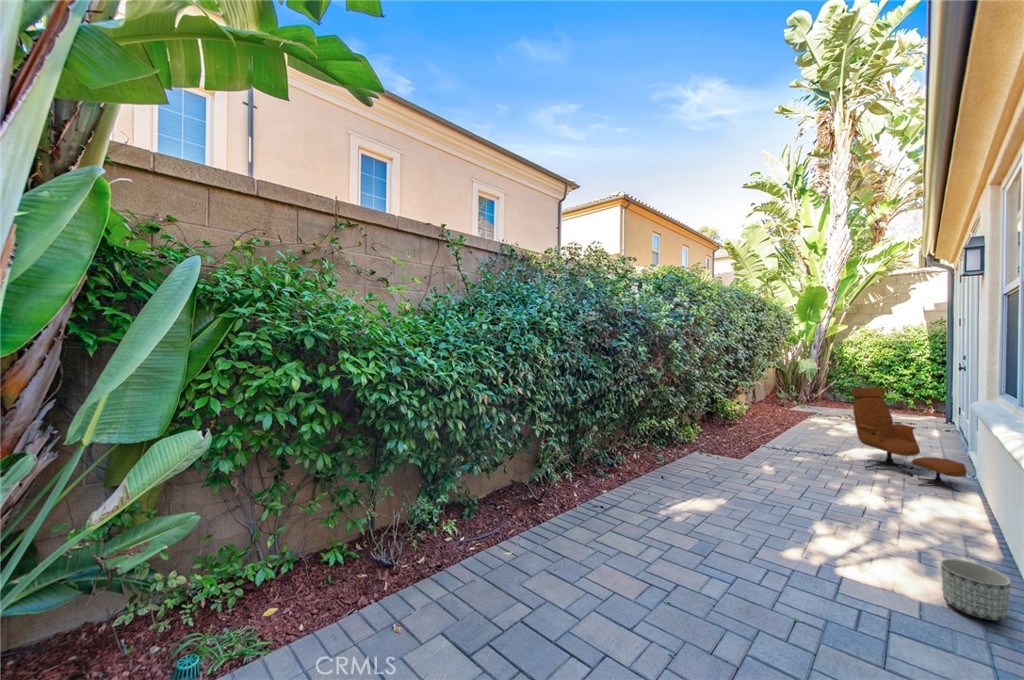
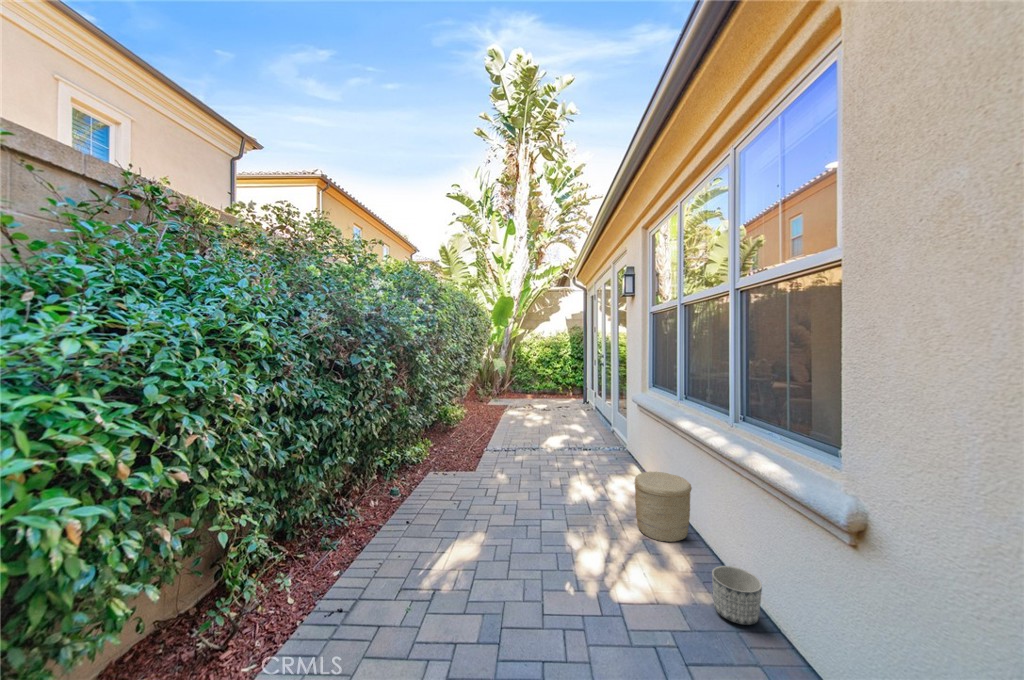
lounge chair: present [851,388,967,492] -> none [559,388,638,473]
woven basket: none [900,473,987,552] -> present [635,472,692,542]

